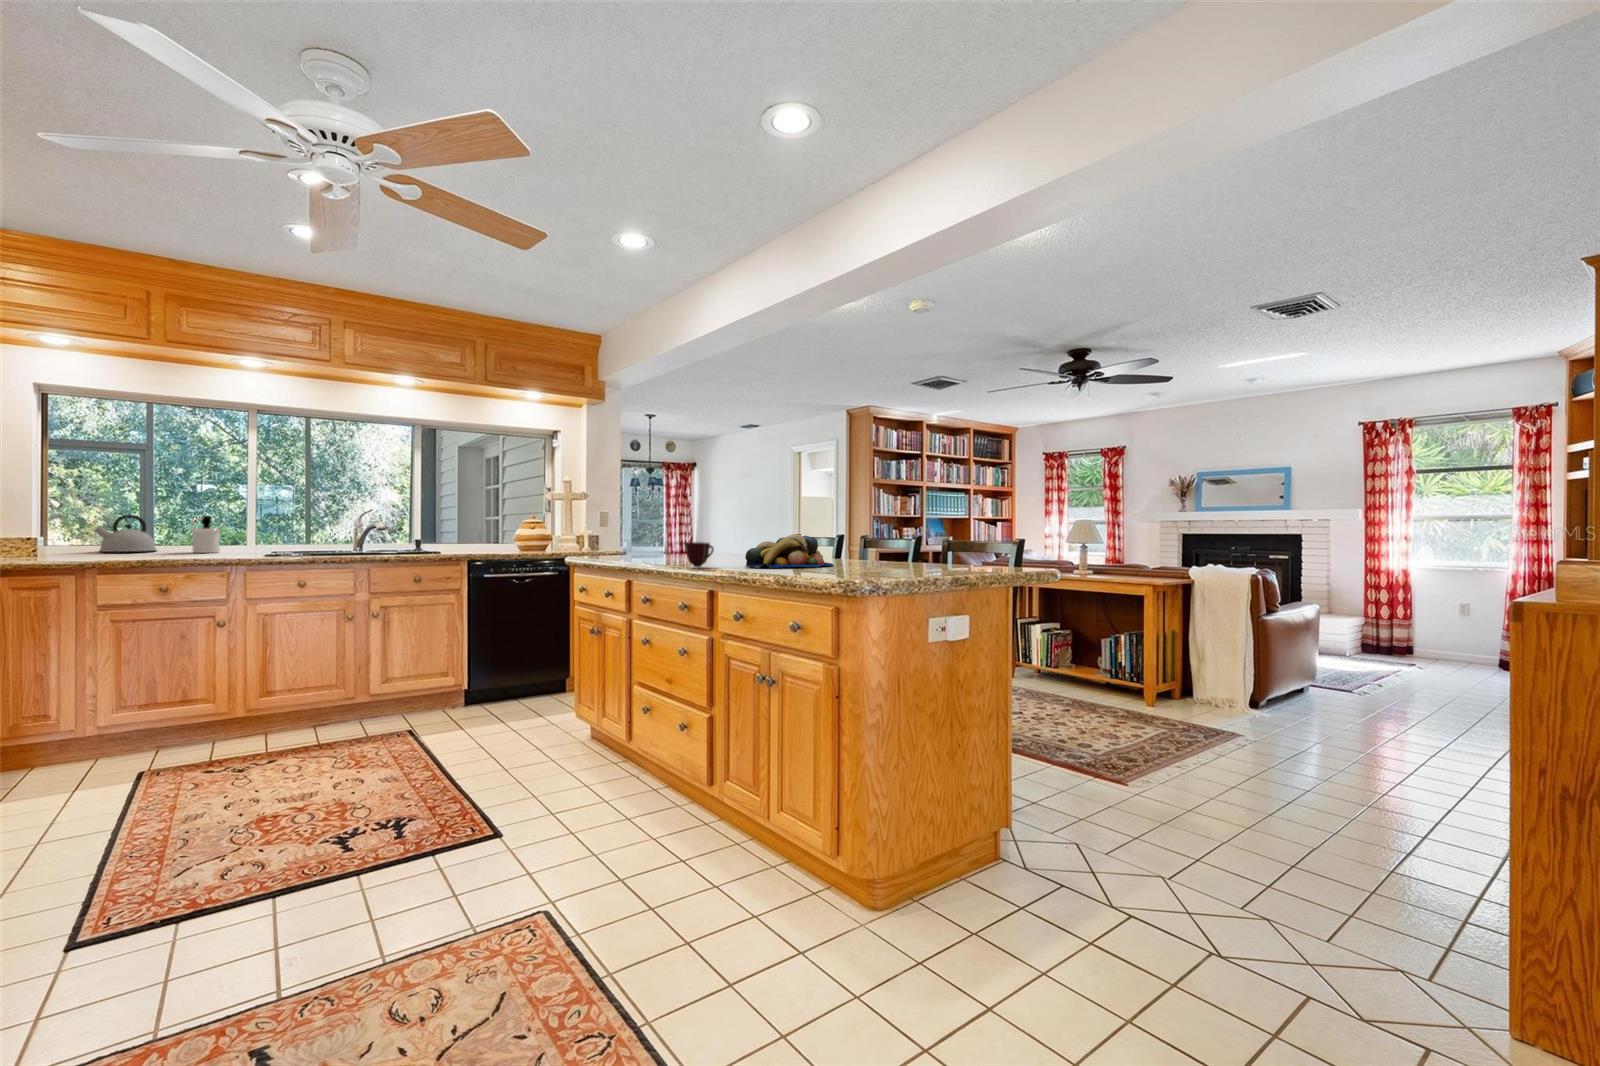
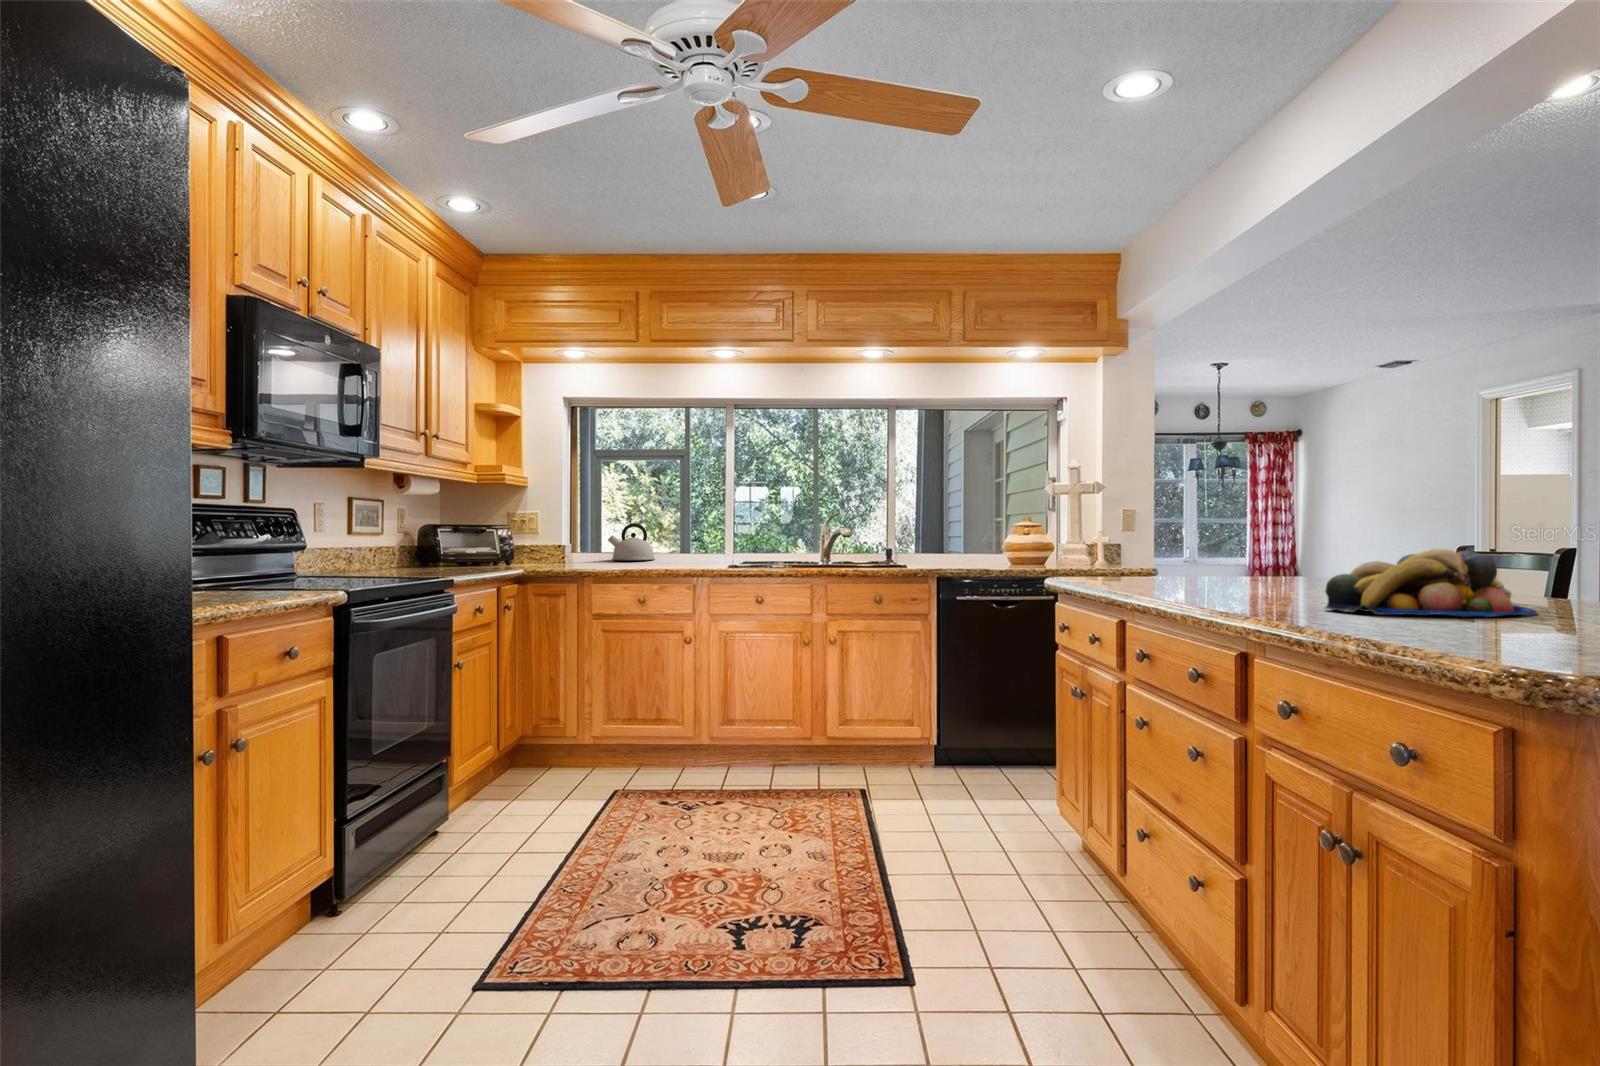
soap dispenser: present [192,516,221,553] -> none [676,524,702,562]
mug: present [685,542,714,567] -> none [1210,561,1266,605]

